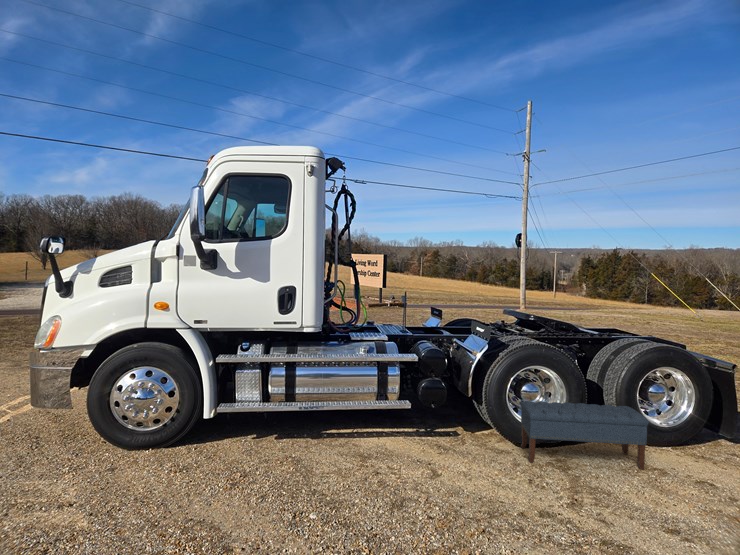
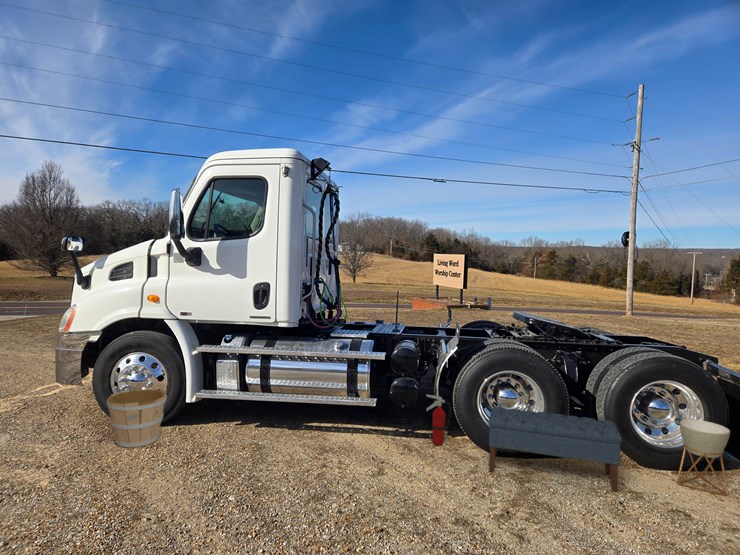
fire extinguisher: none [454,393,478,442] -> present [426,394,451,446]
planter: none [681,400,726,463] -> present [677,419,730,496]
wooden bucket: none [121,406,188,475] -> present [107,389,167,448]

